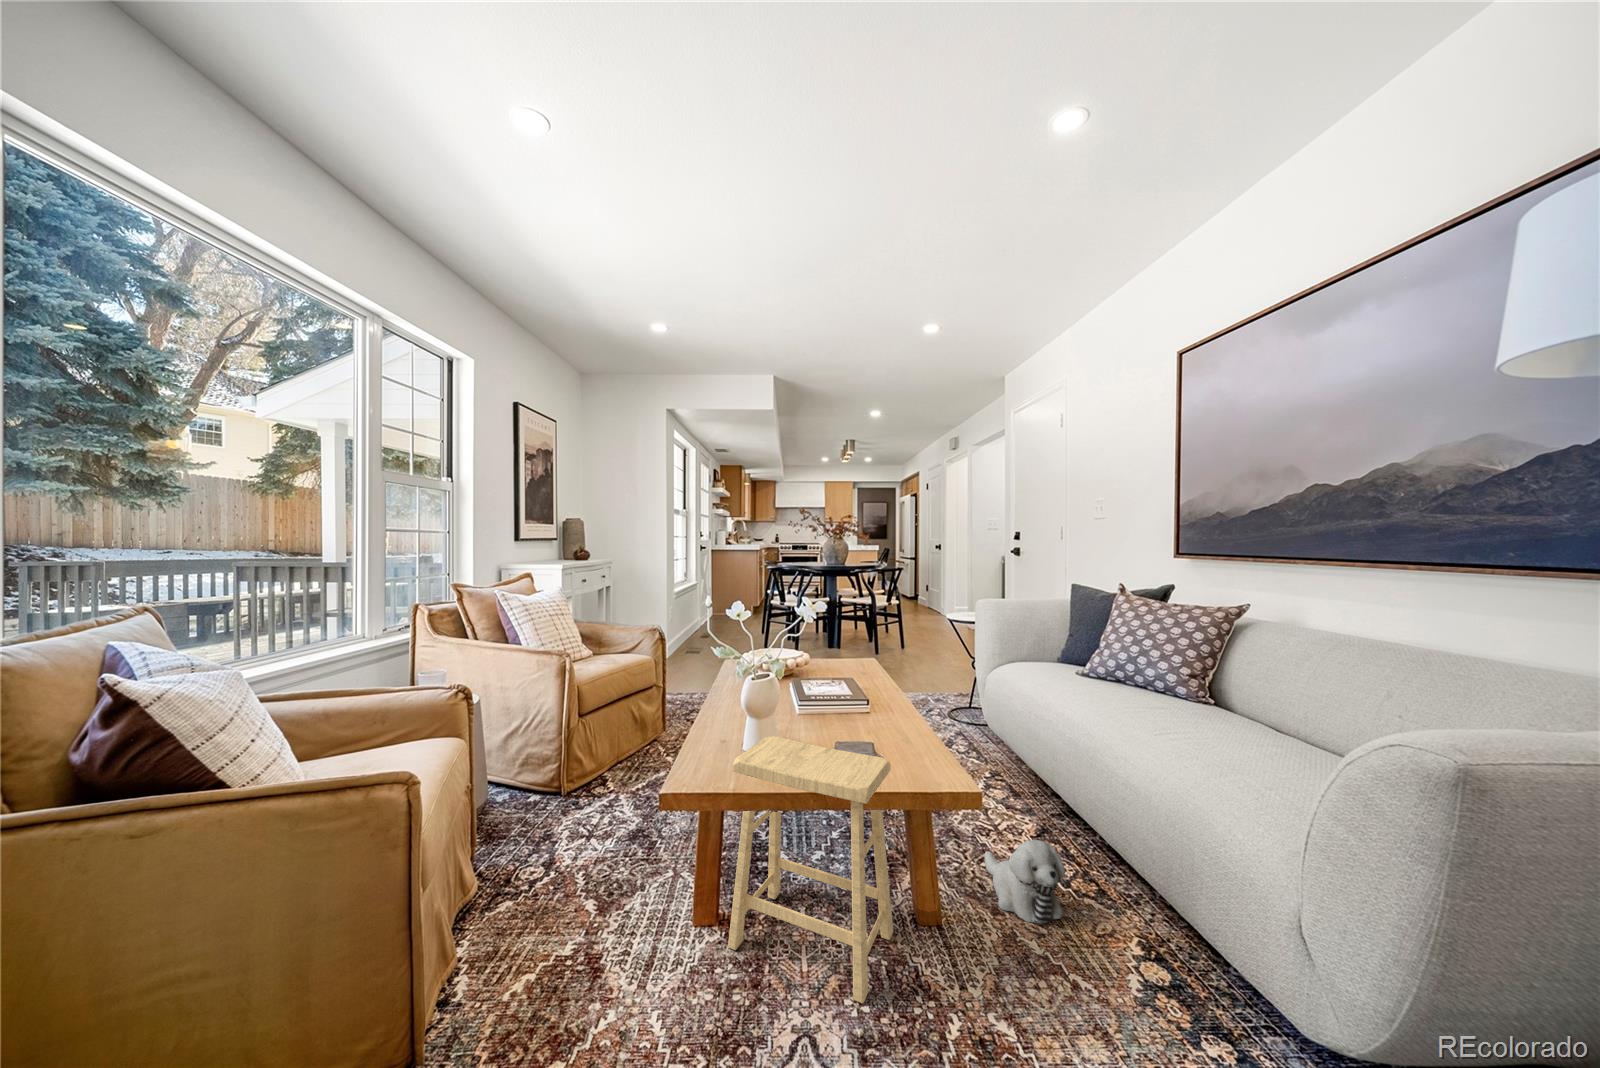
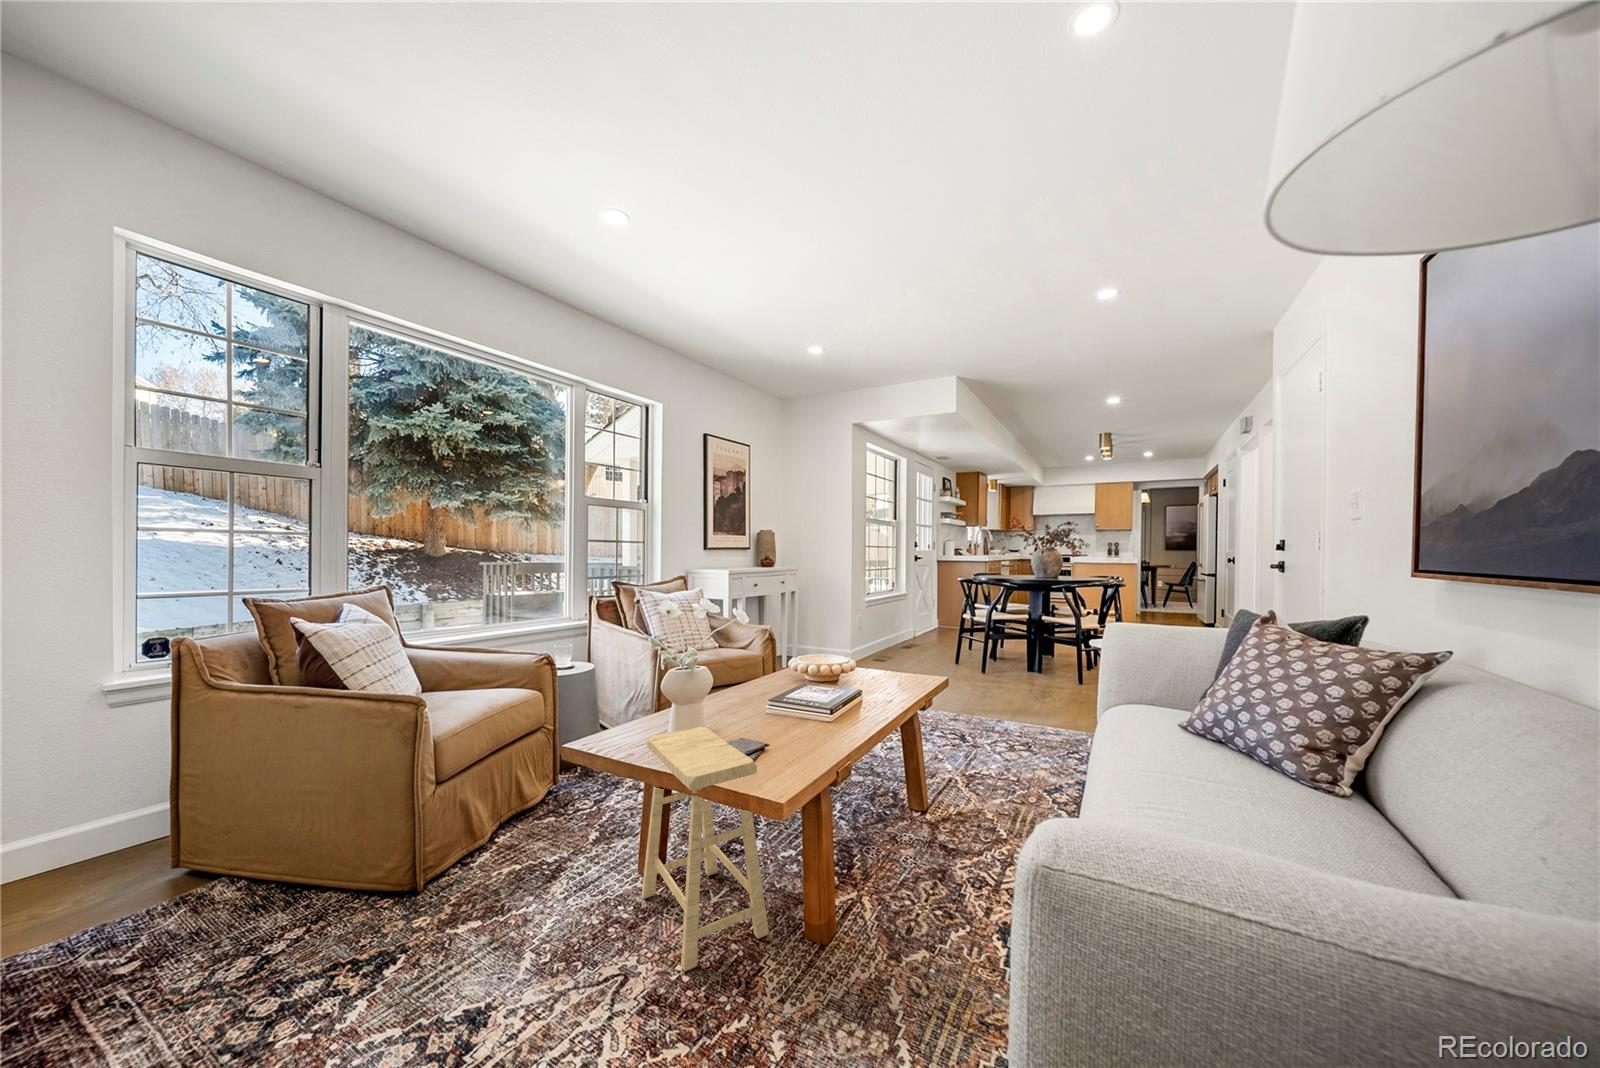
plush toy: present [985,840,1065,925] -> none [893,892,970,992]

